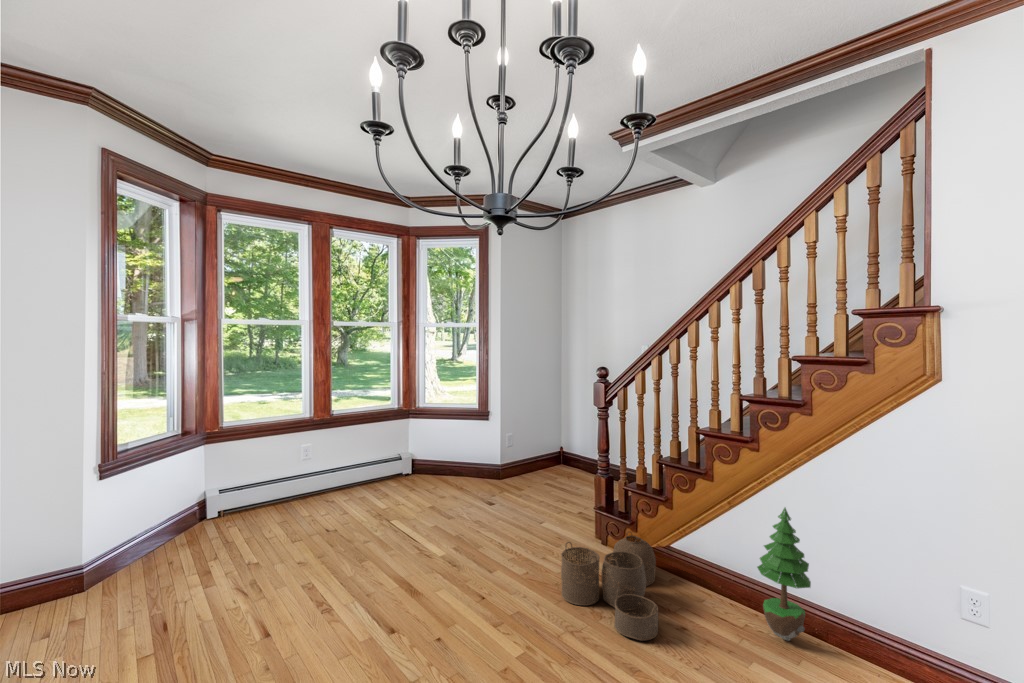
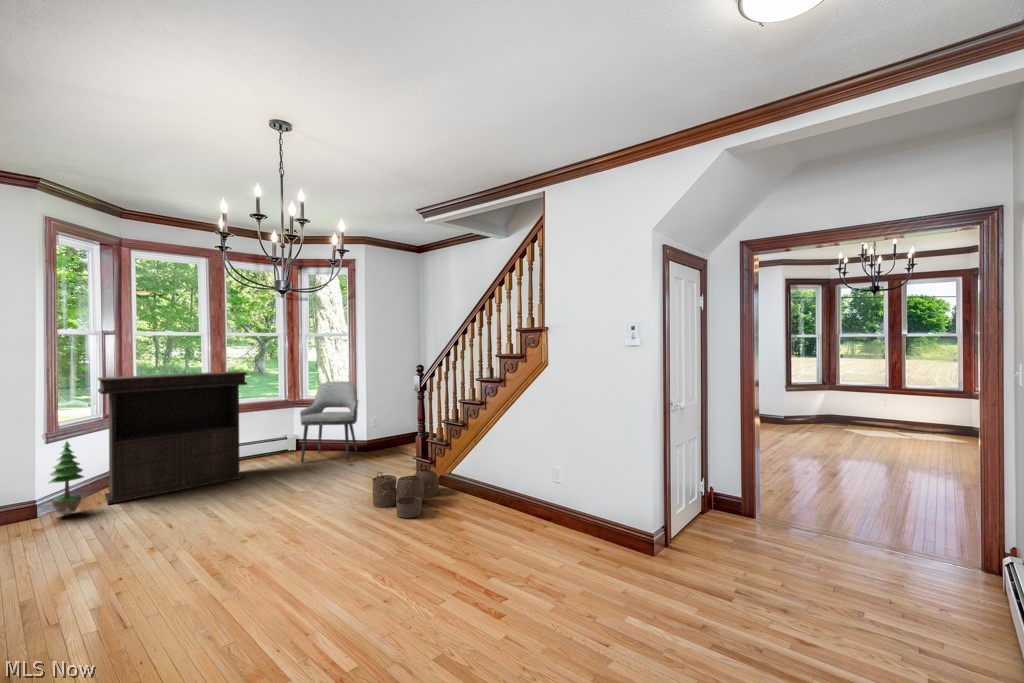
console table: none [173,373,361,561] -> present [98,371,247,504]
dining chair: none [423,388,495,500] -> present [300,381,357,462]
potted tree: present [757,508,811,641] -> present [49,442,84,516]

